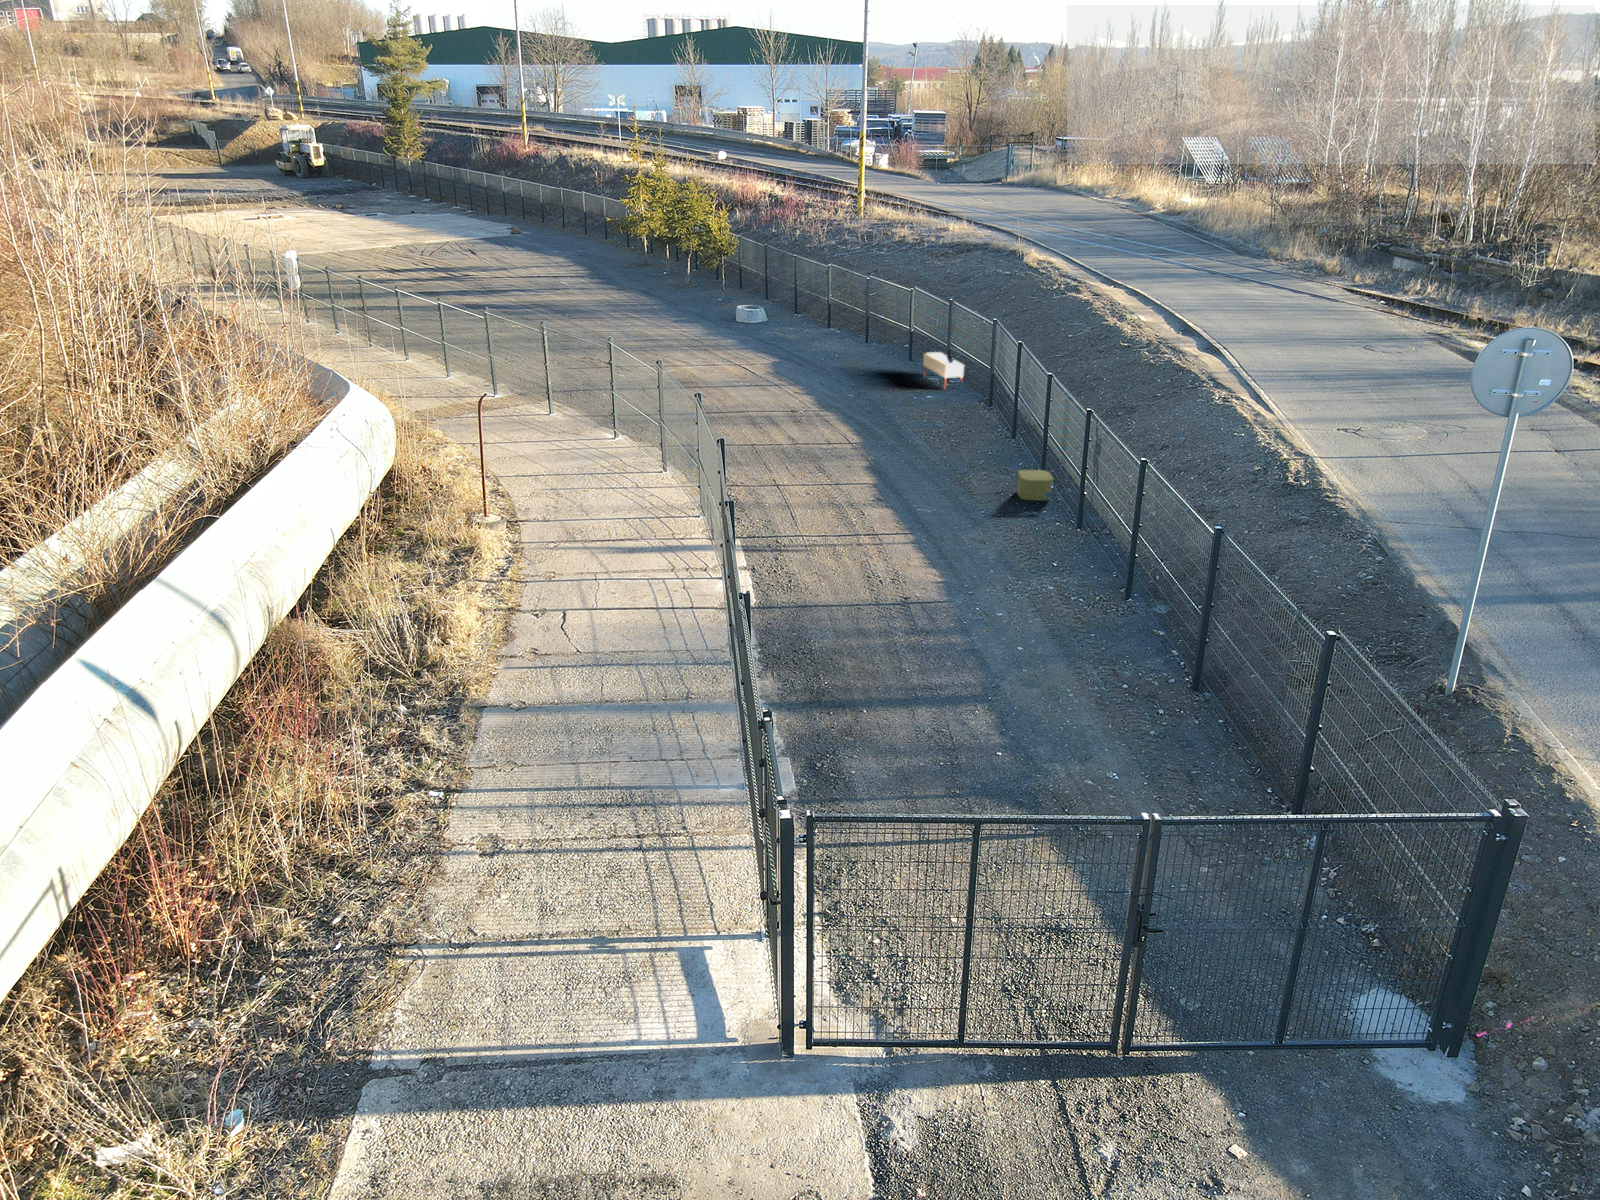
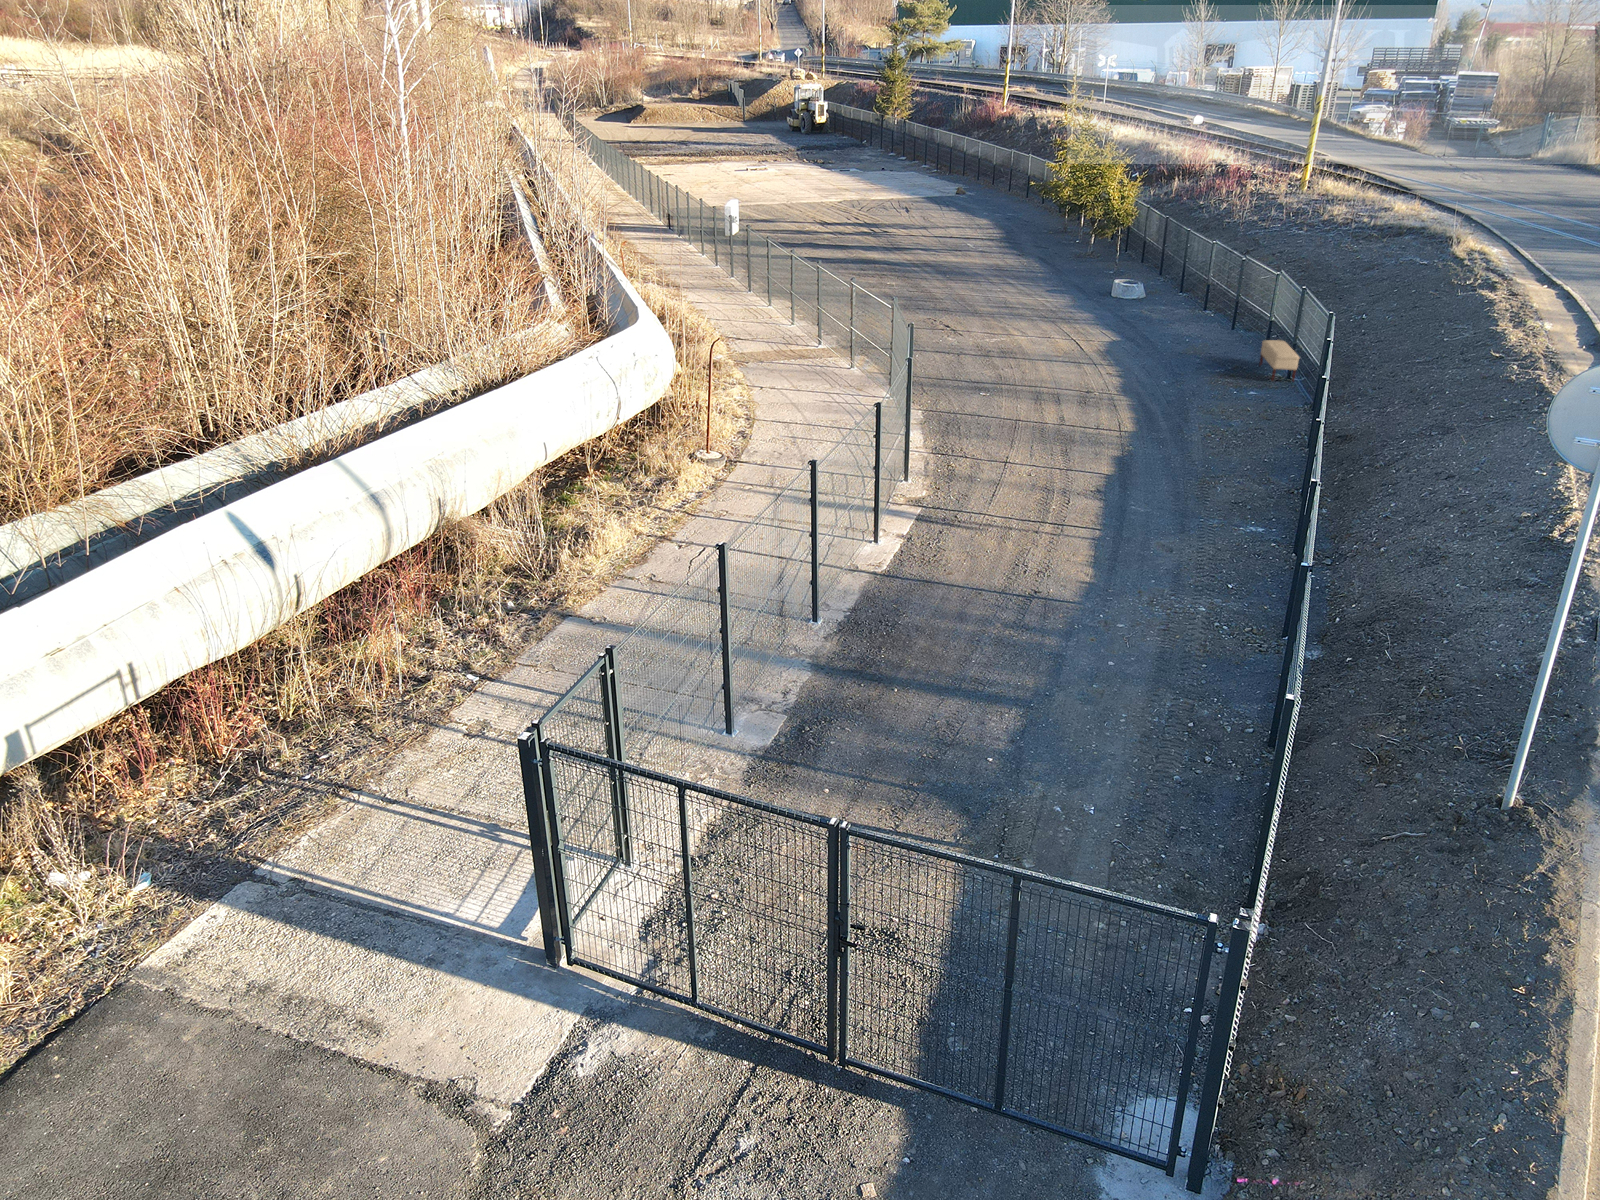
storage box: present [1017,470,1053,500] -> none [1256,475,1299,512]

